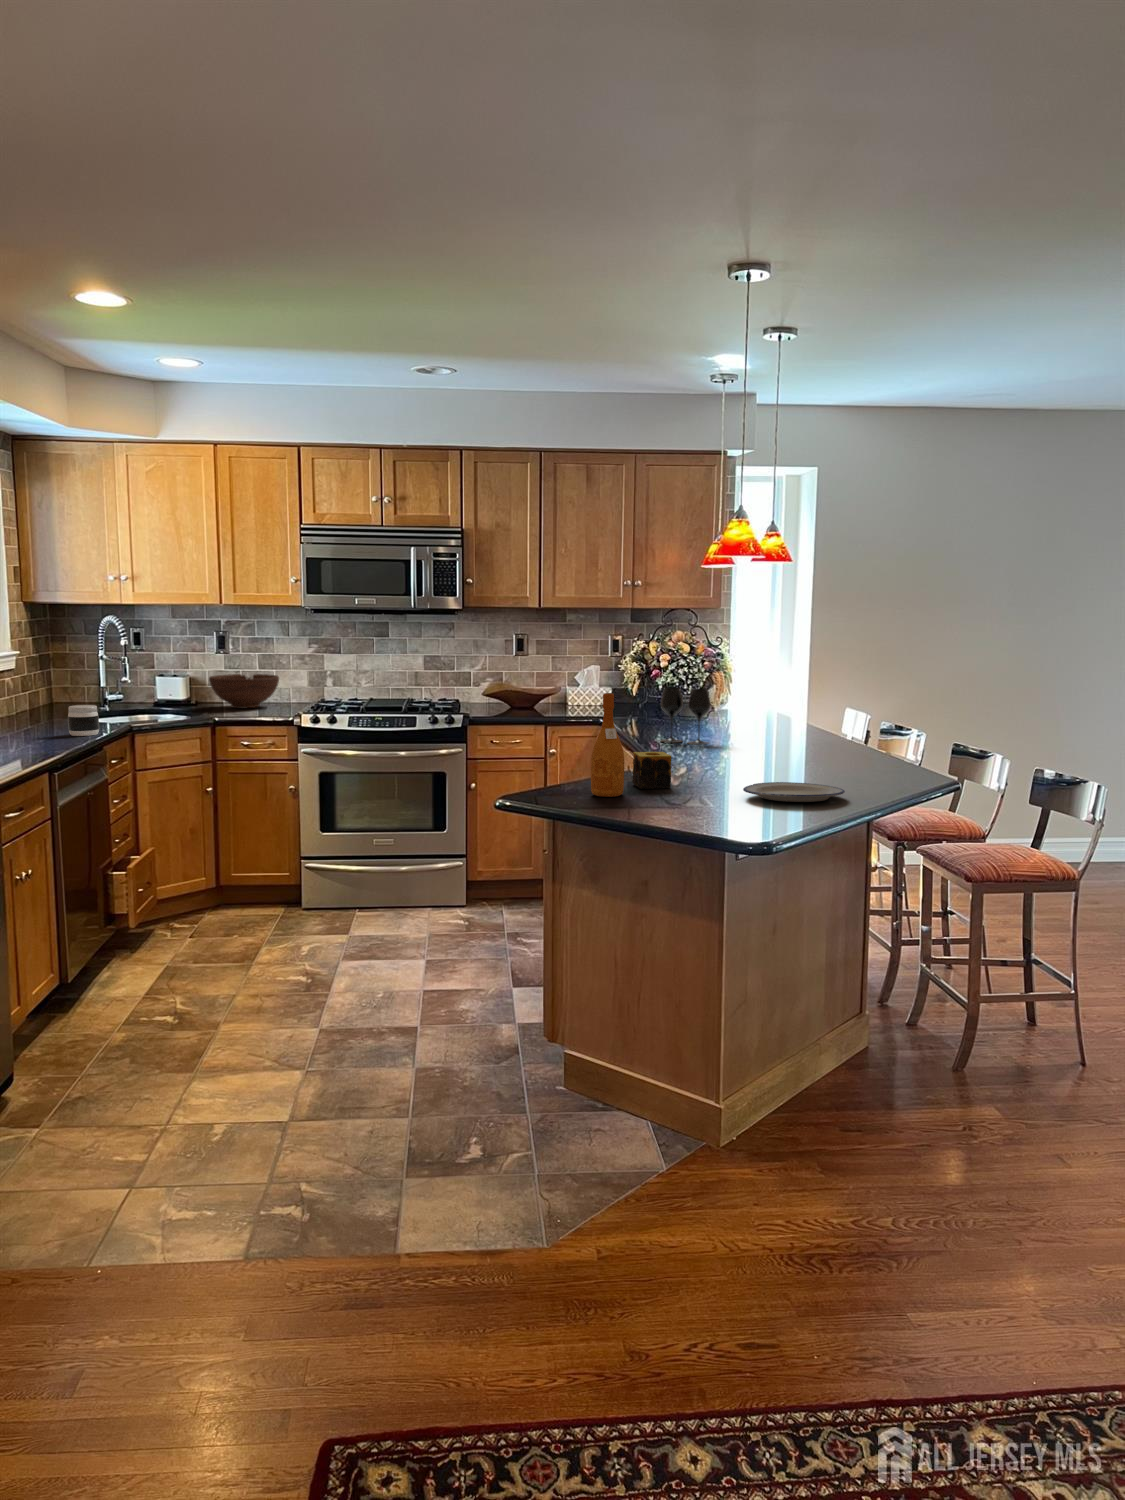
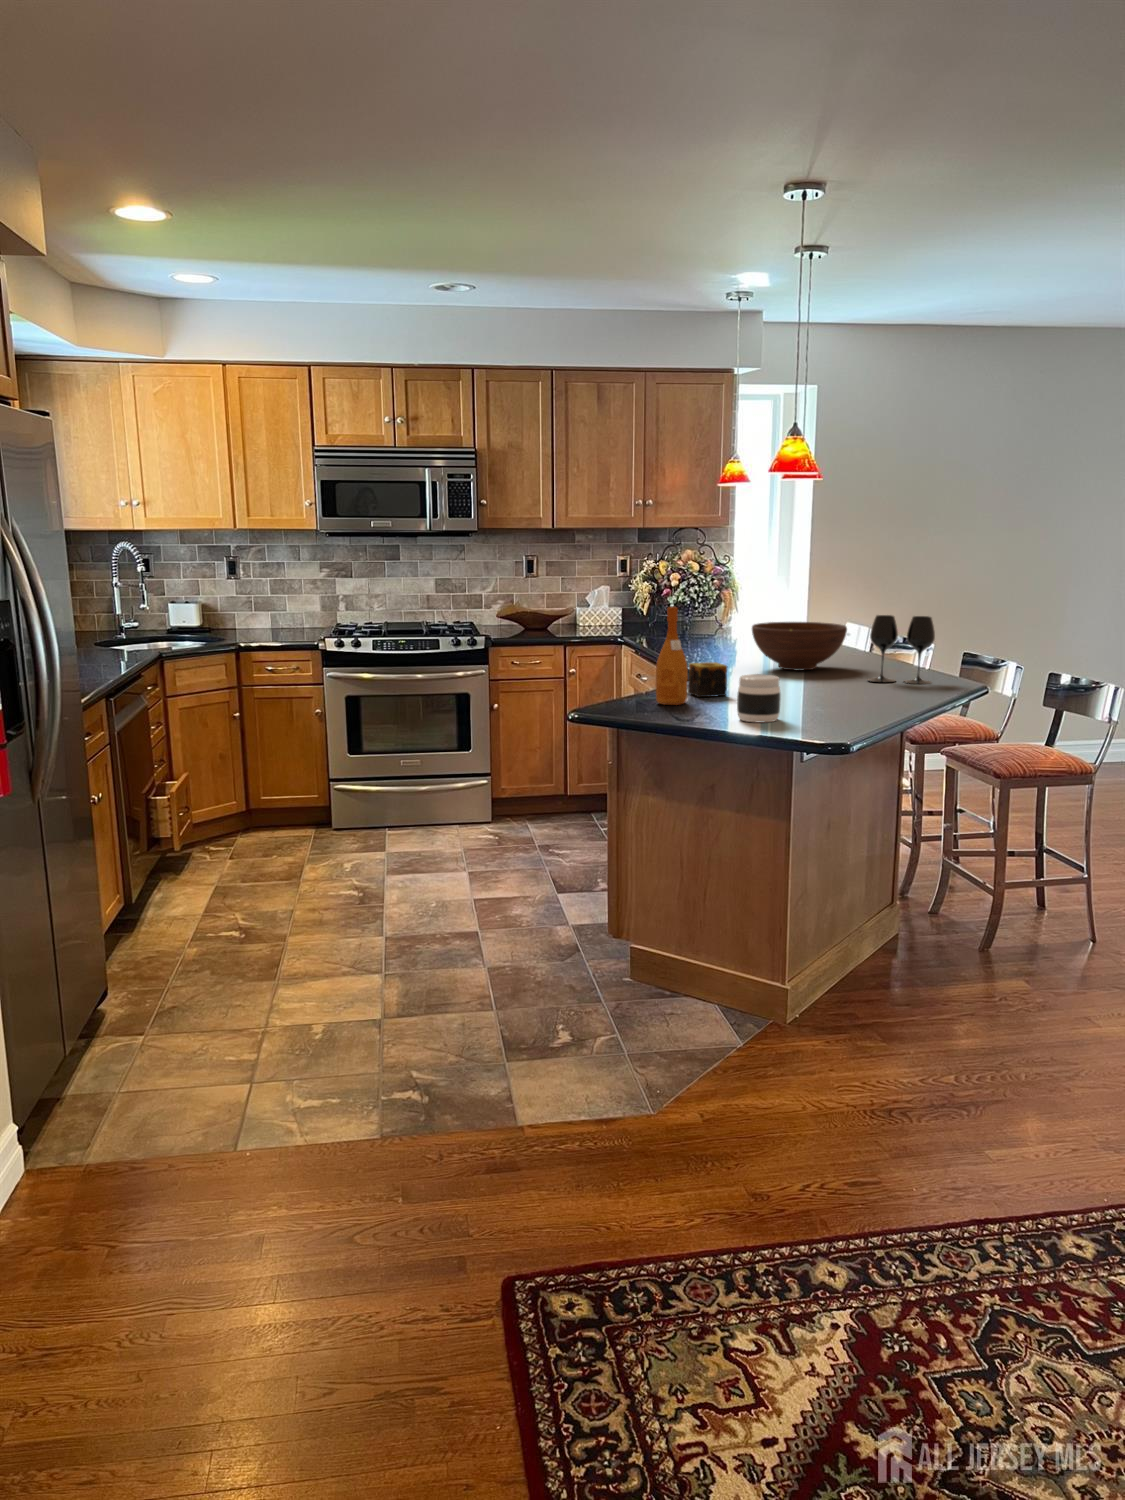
fruit bowl: present [209,674,279,708] -> present [752,622,847,671]
wine glass: present [661,687,711,745] -> present [868,615,935,684]
jar: present [68,705,99,736] -> present [737,674,781,723]
plate: present [743,782,845,802] -> none [801,688,897,704]

